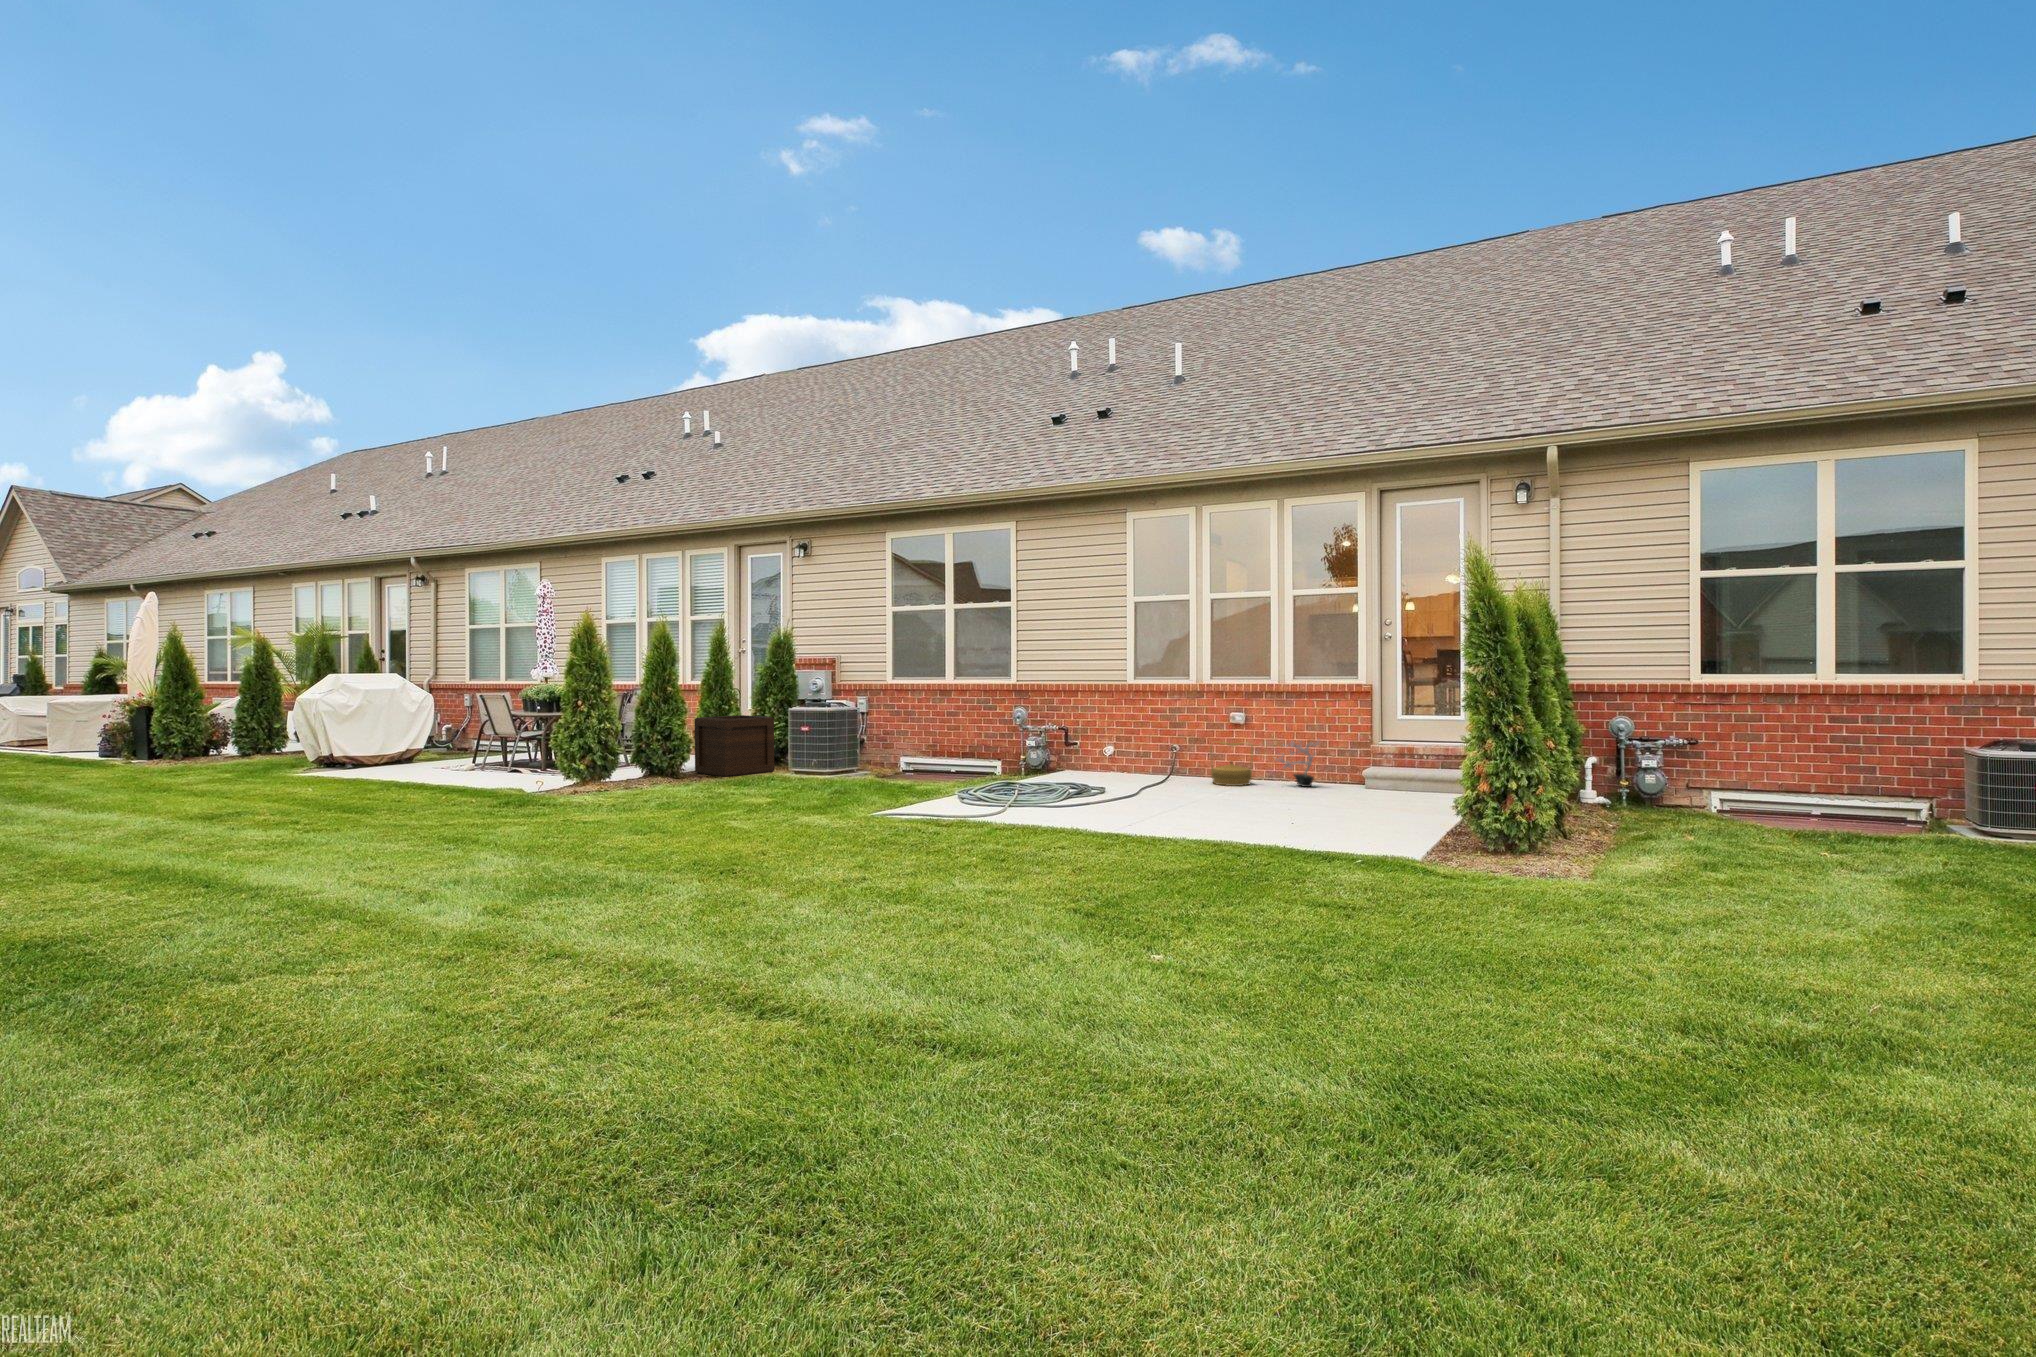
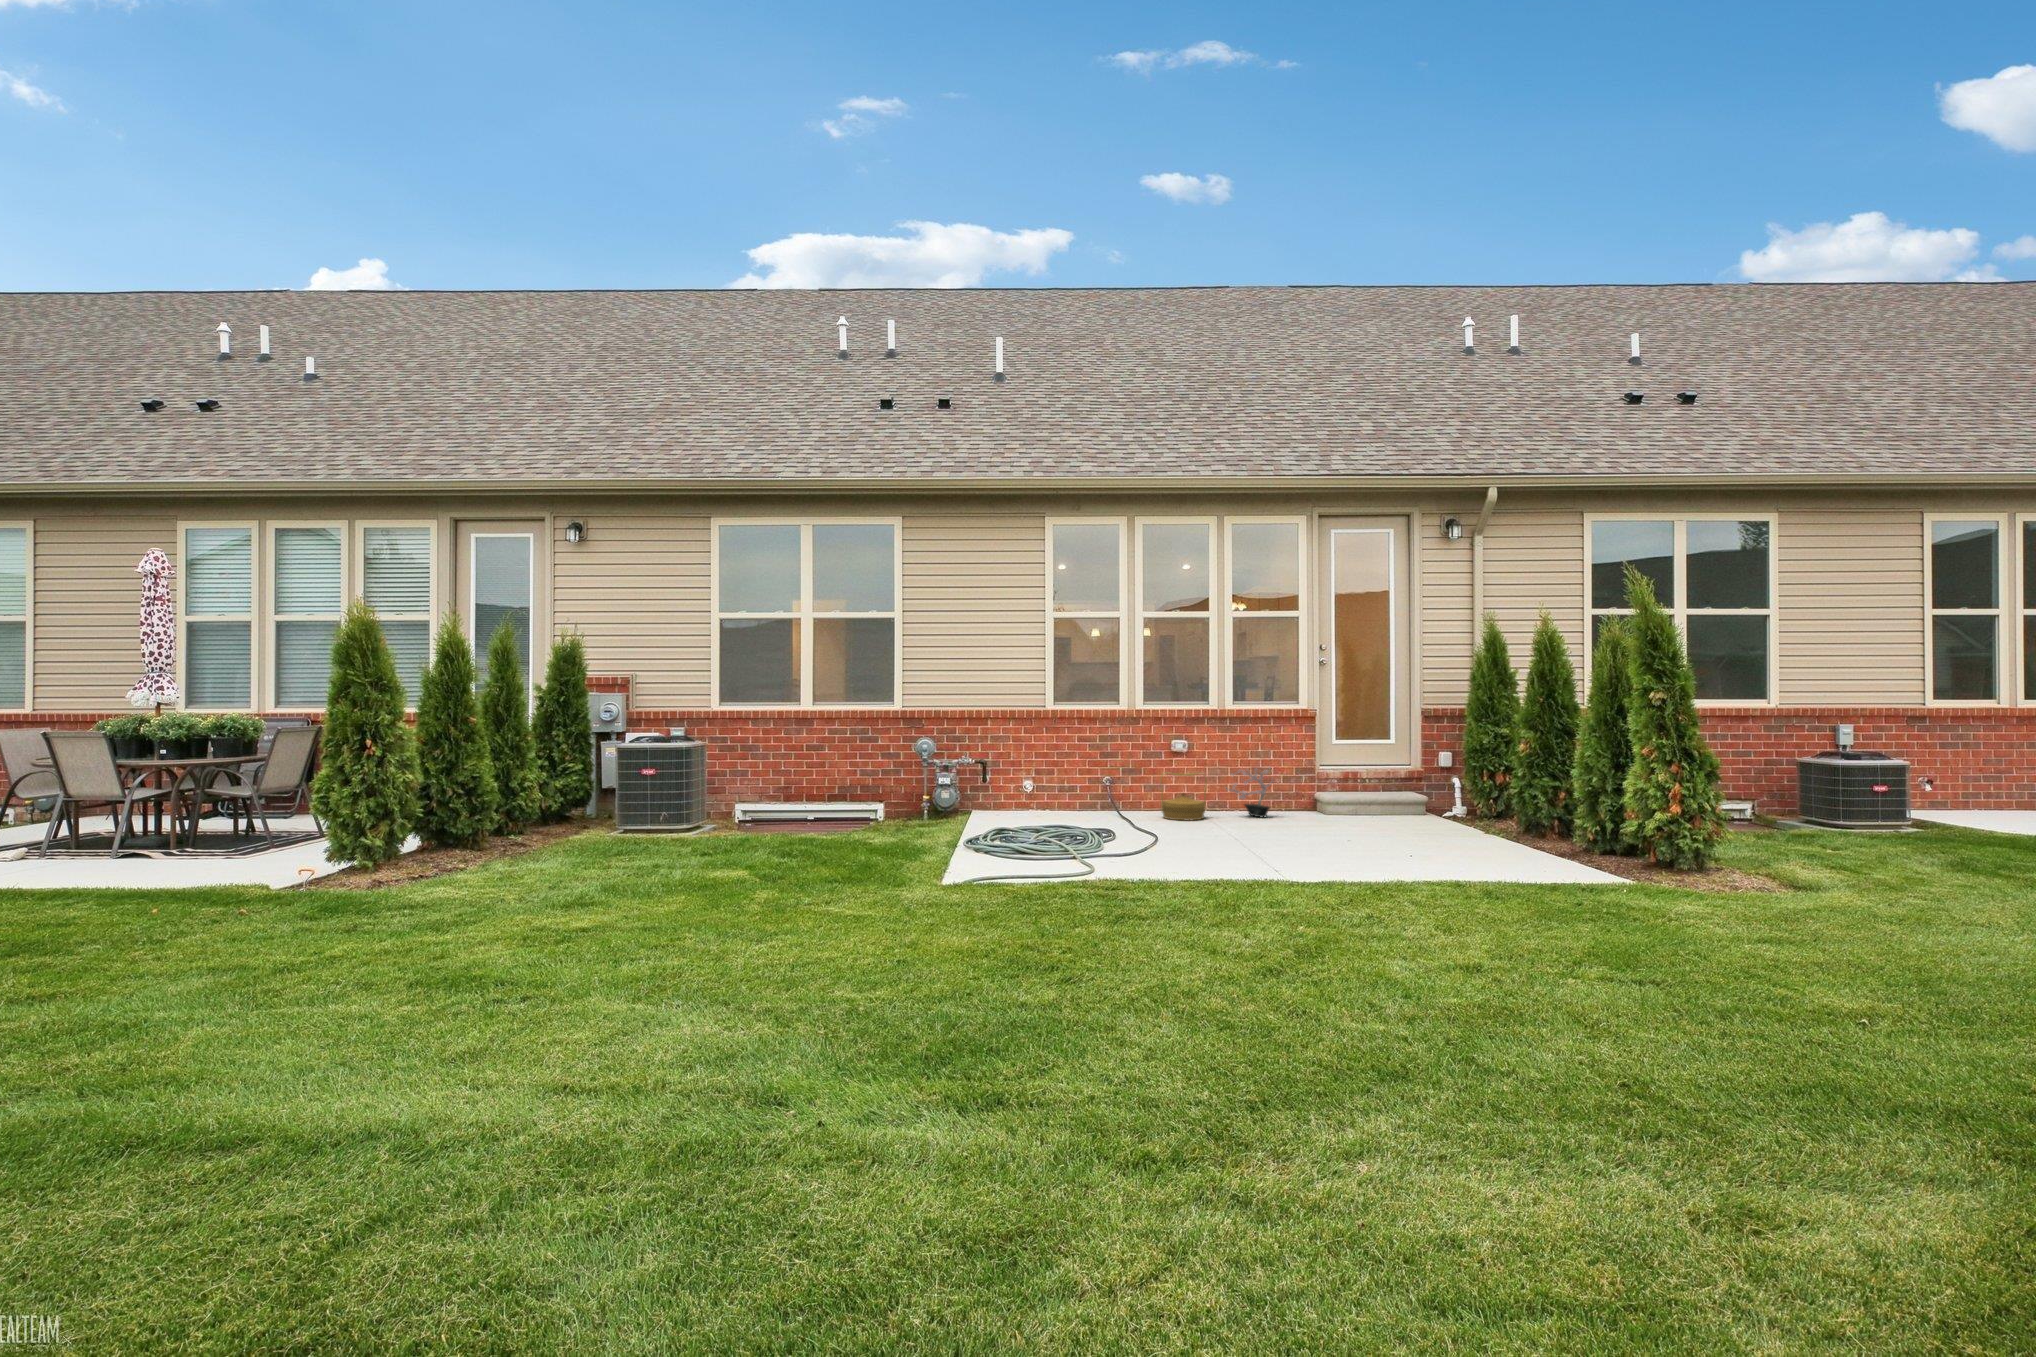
wooden crate: present [695,715,774,777] -> none [458,757,584,848]

